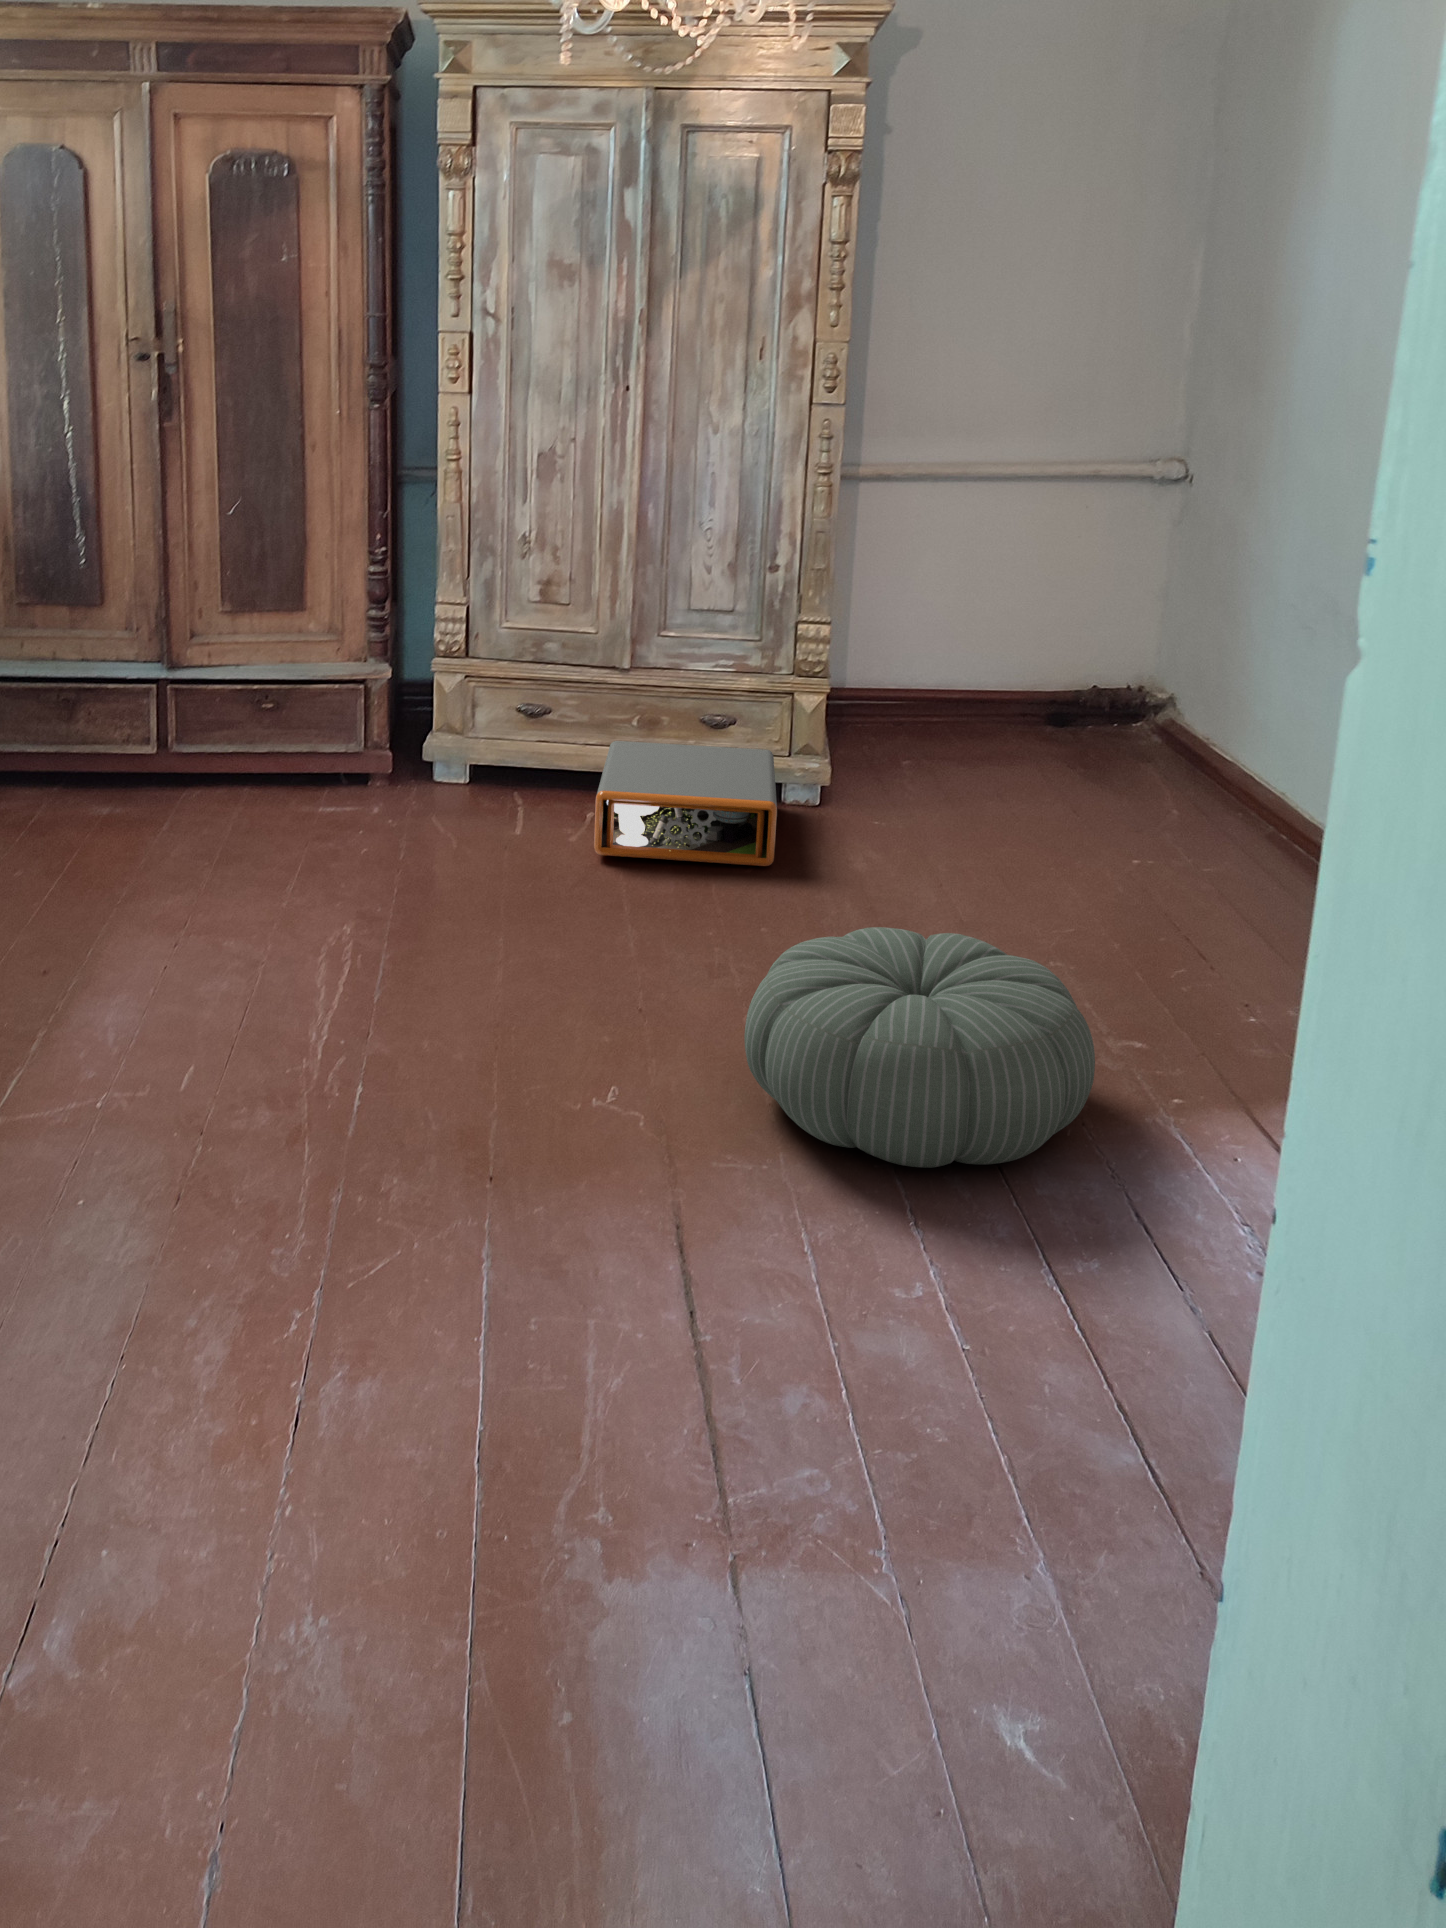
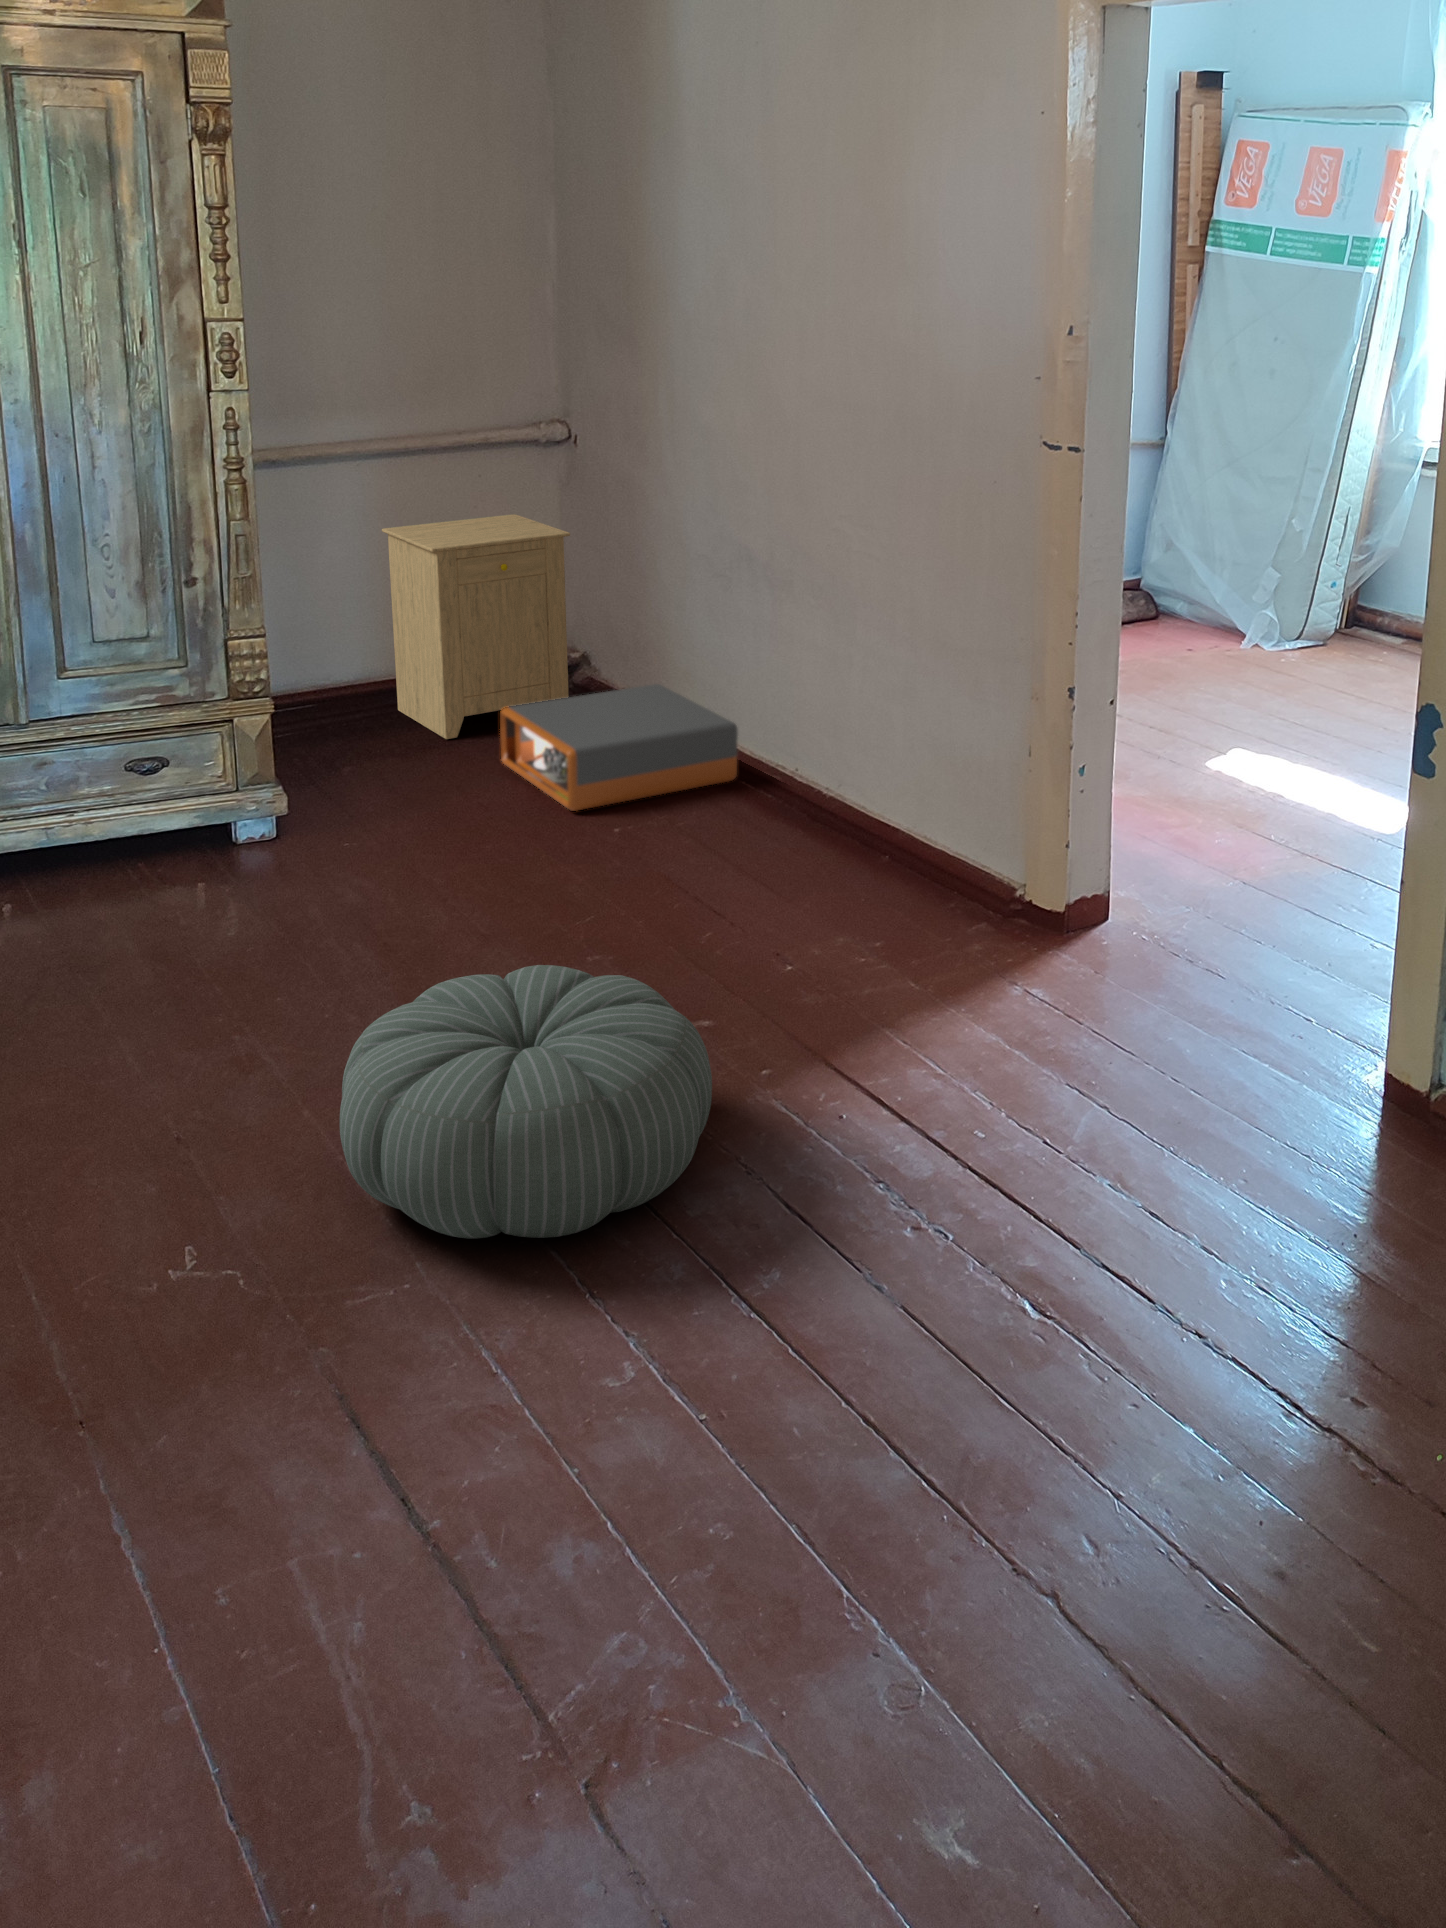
side table: none [973,547,1161,751] -> present [382,514,570,739]
storage box: present [594,741,777,866] -> present [500,684,738,811]

